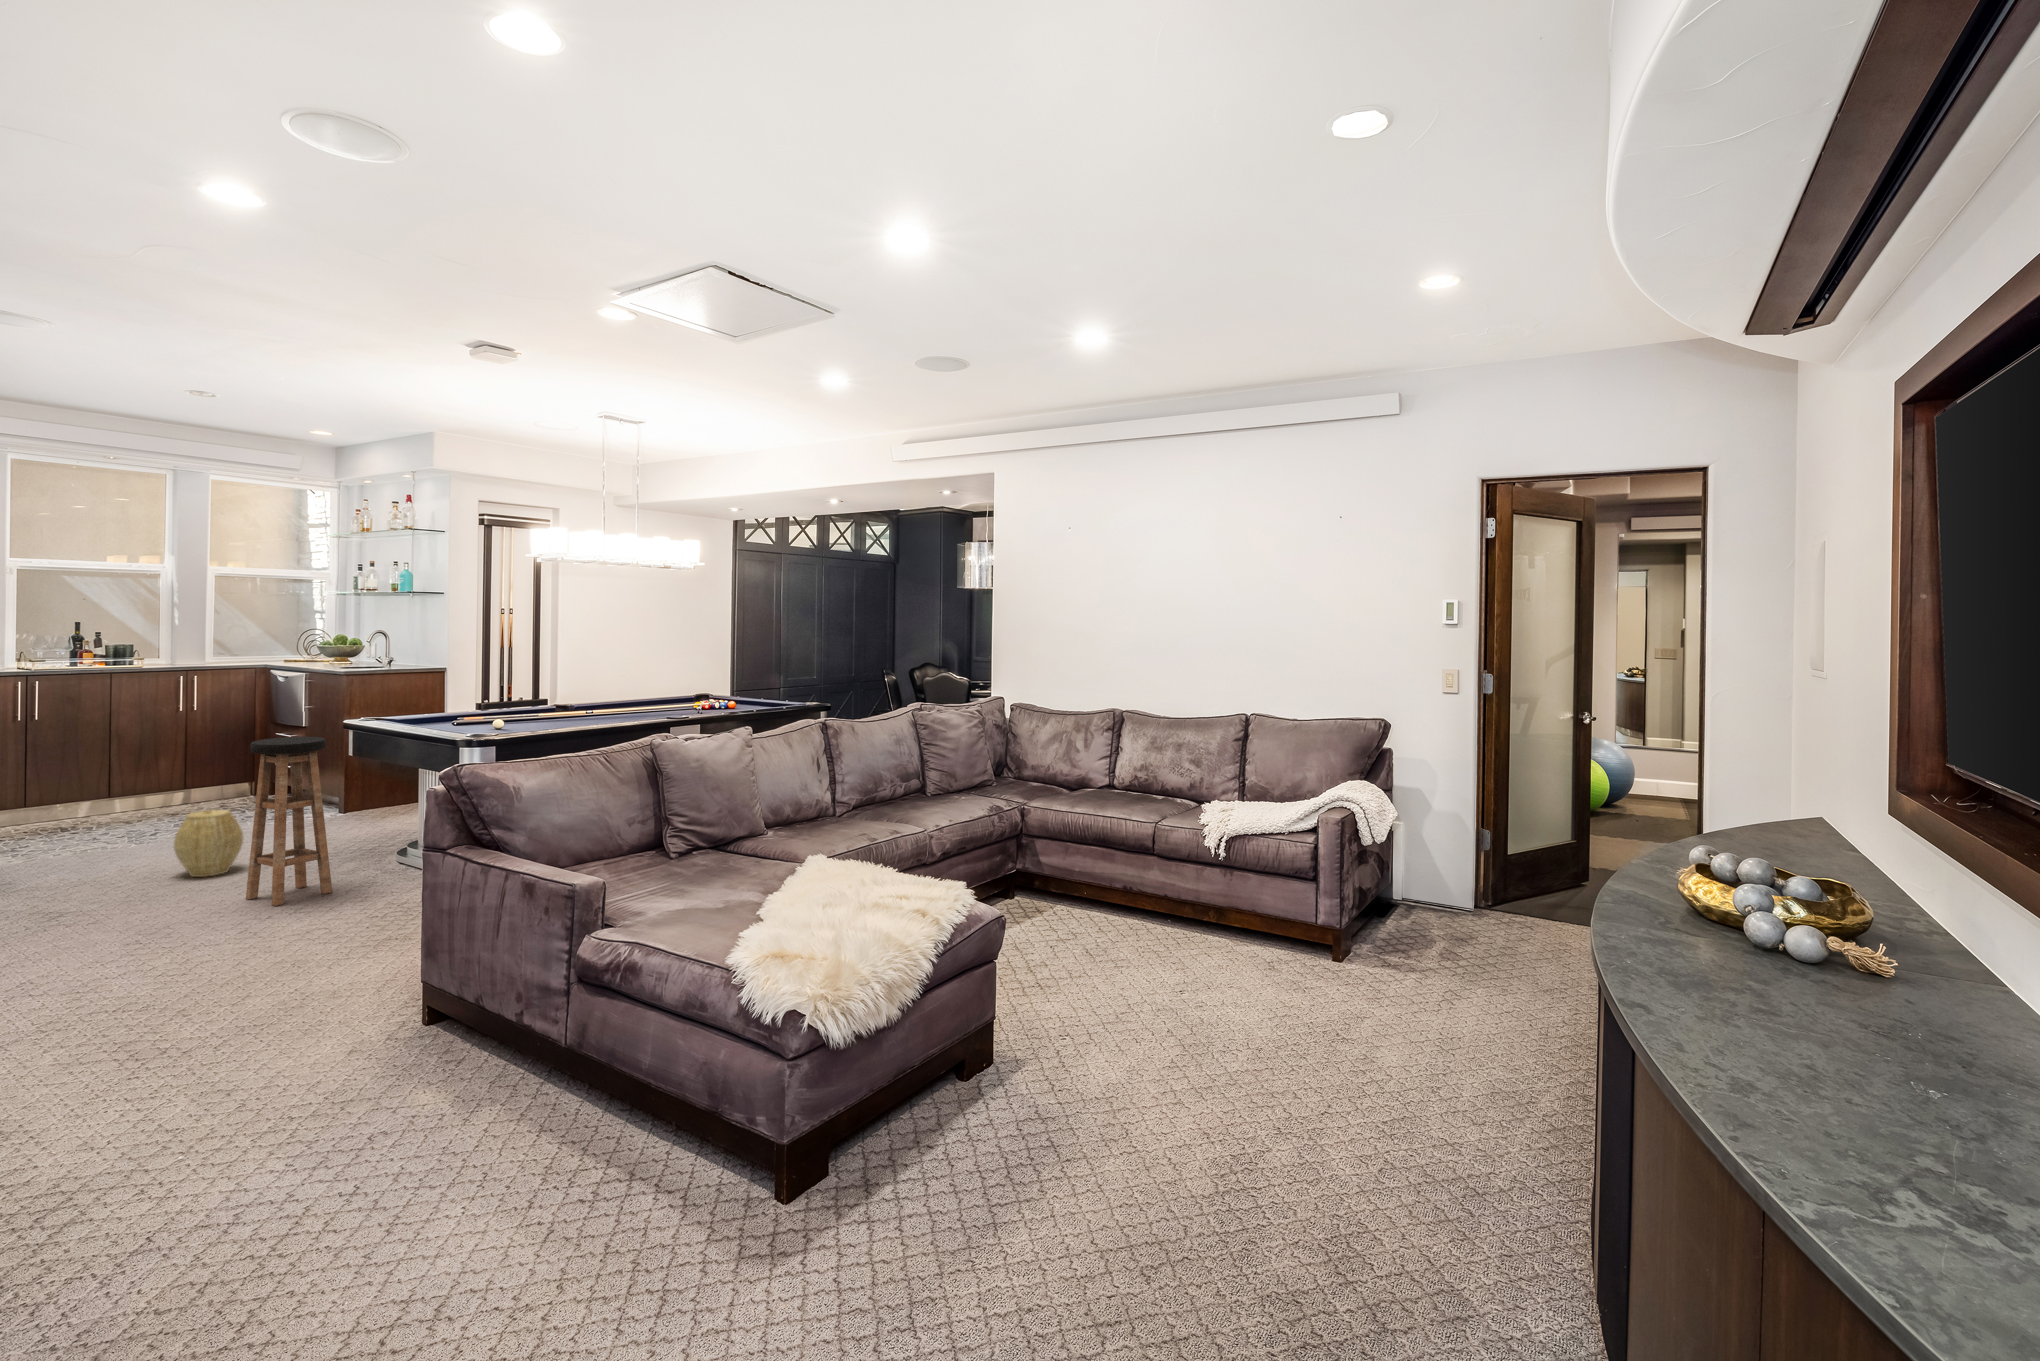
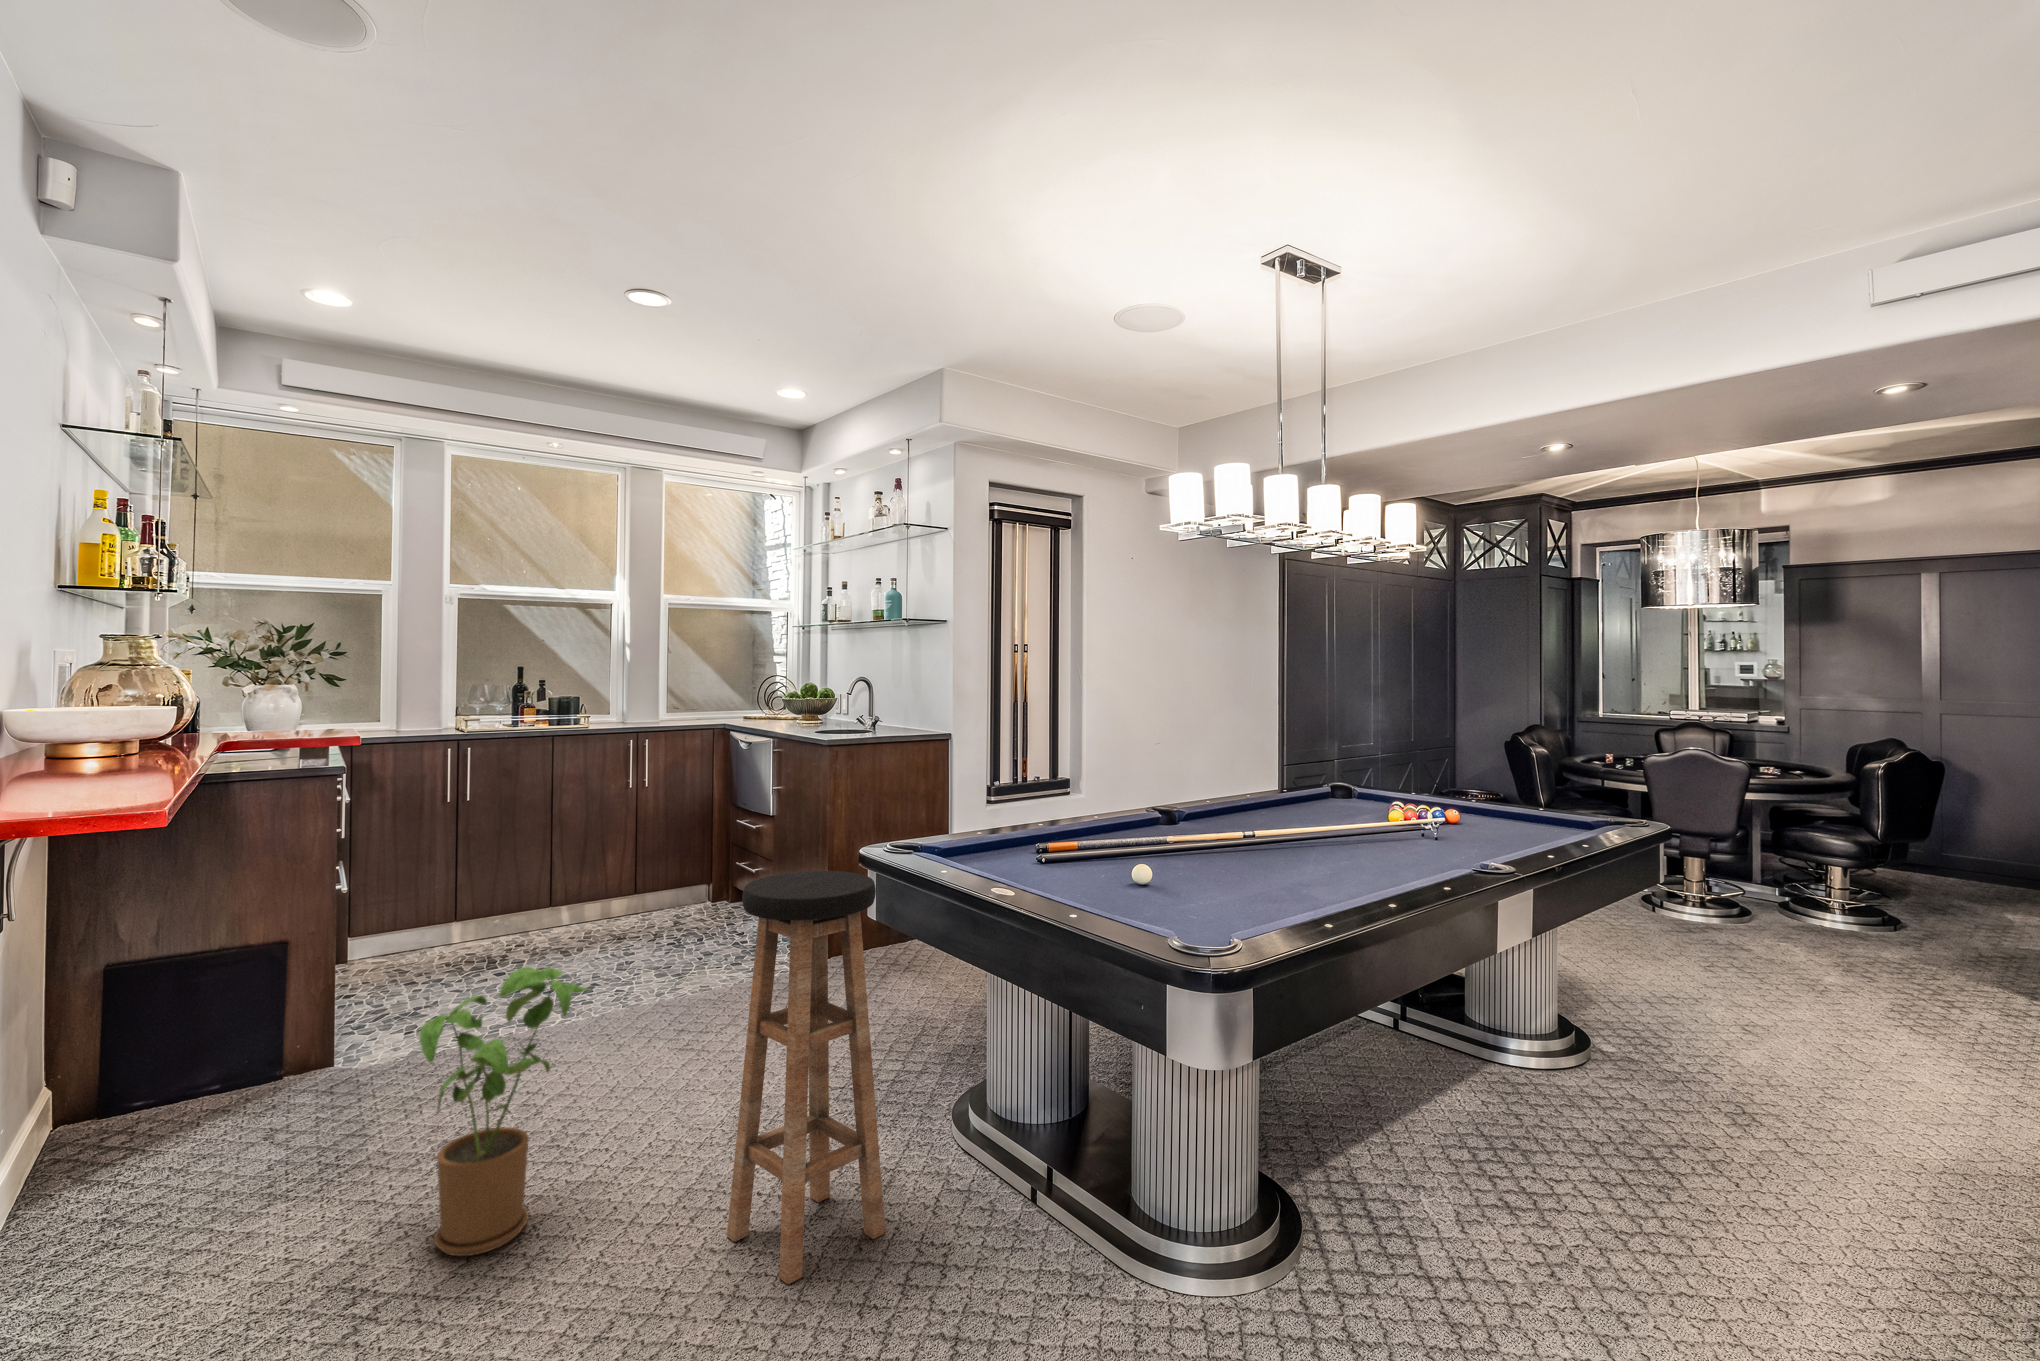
house plant: none [62,784,164,913] -> present [419,967,588,1256]
woven basket: present [174,810,243,877] -> none [608,992,714,1131]

